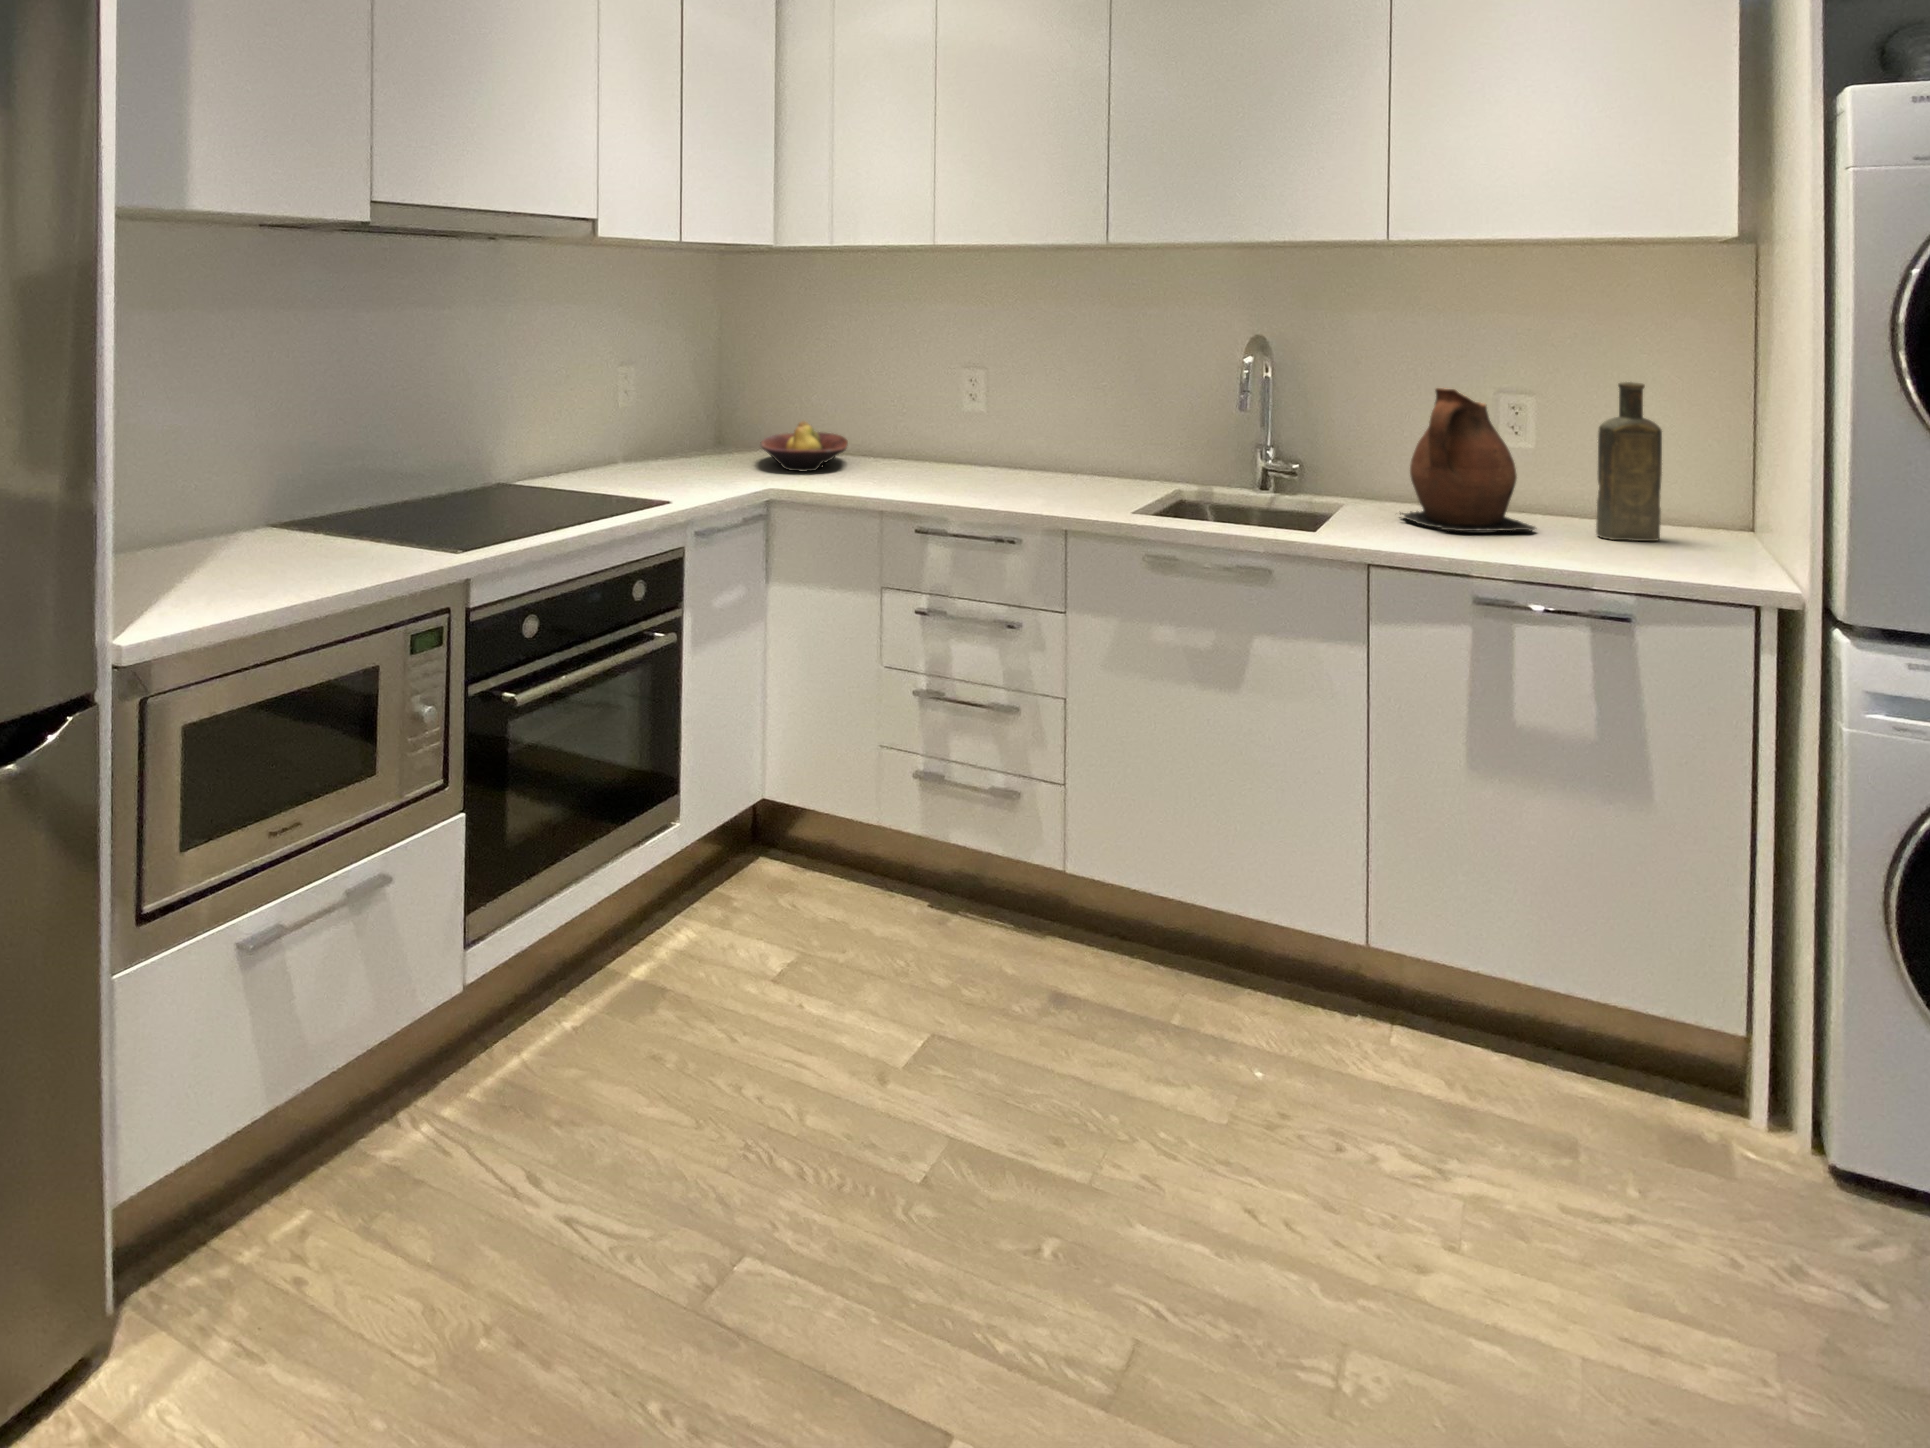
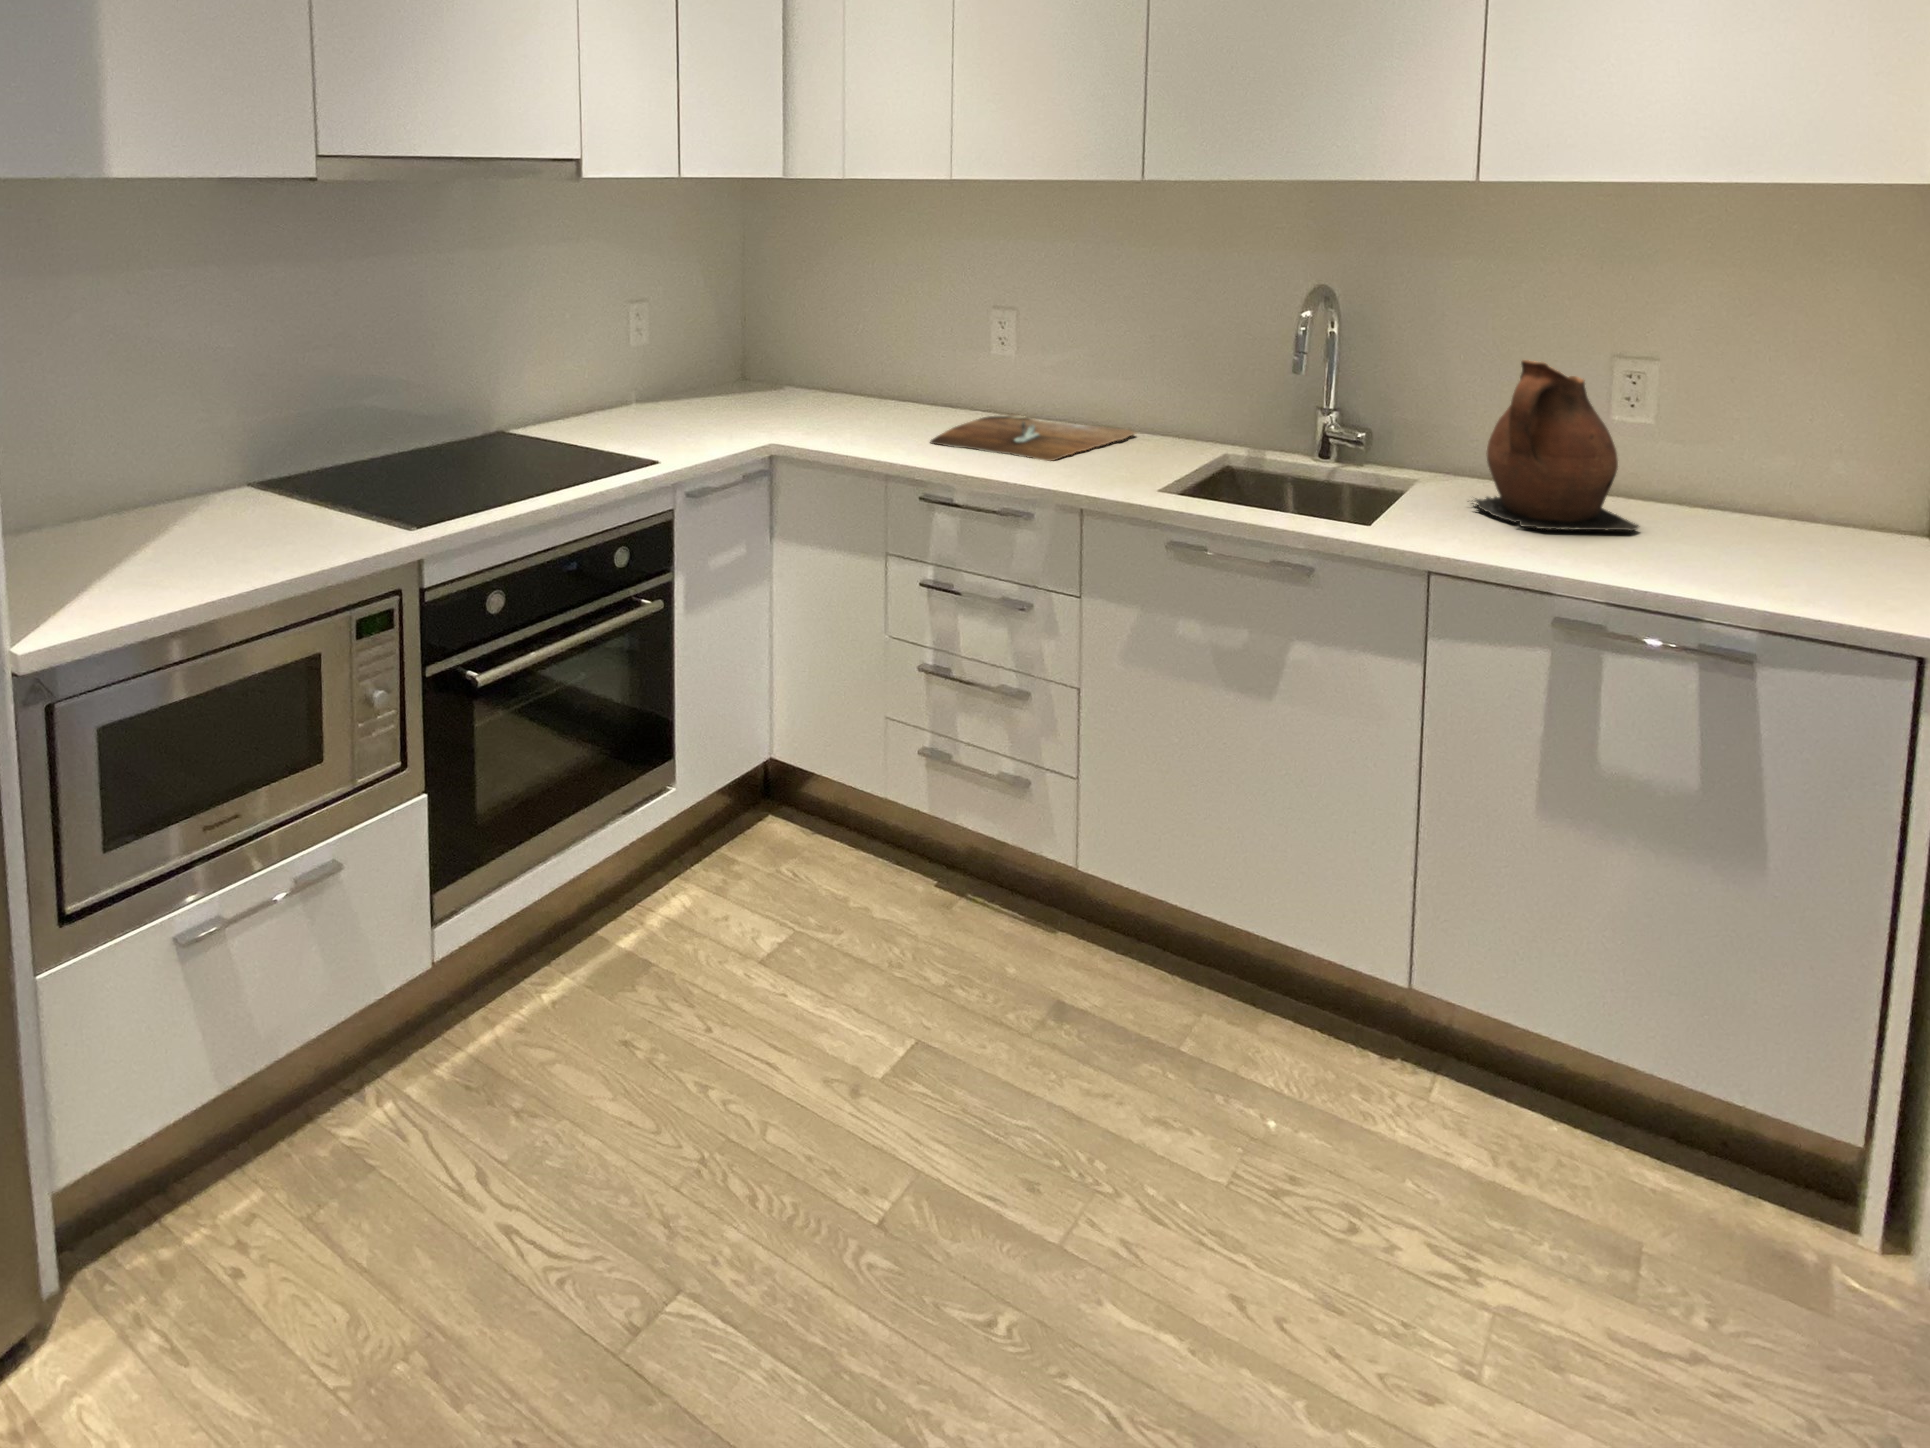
bottle: present [1596,382,1662,541] -> none [1697,360,1808,551]
fruit bowl: present [760,421,848,472] -> none [771,364,866,421]
cutting board: none [917,463,1102,496] -> present [931,414,1135,461]

